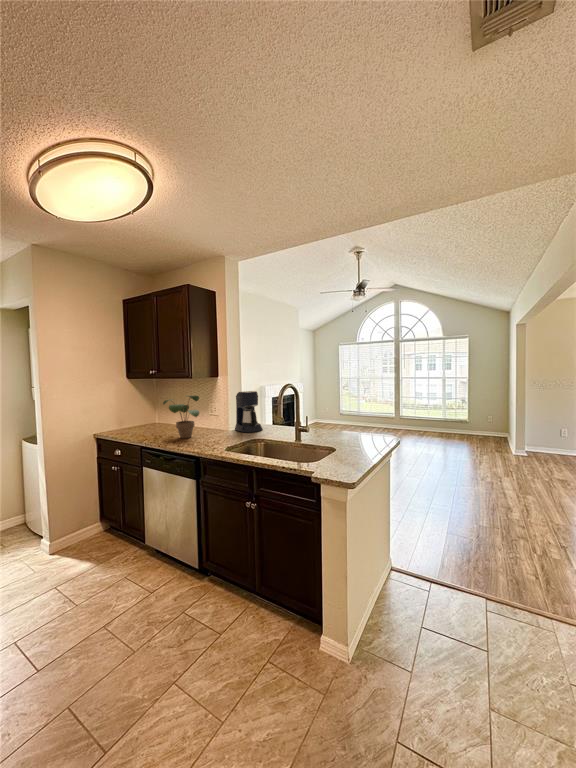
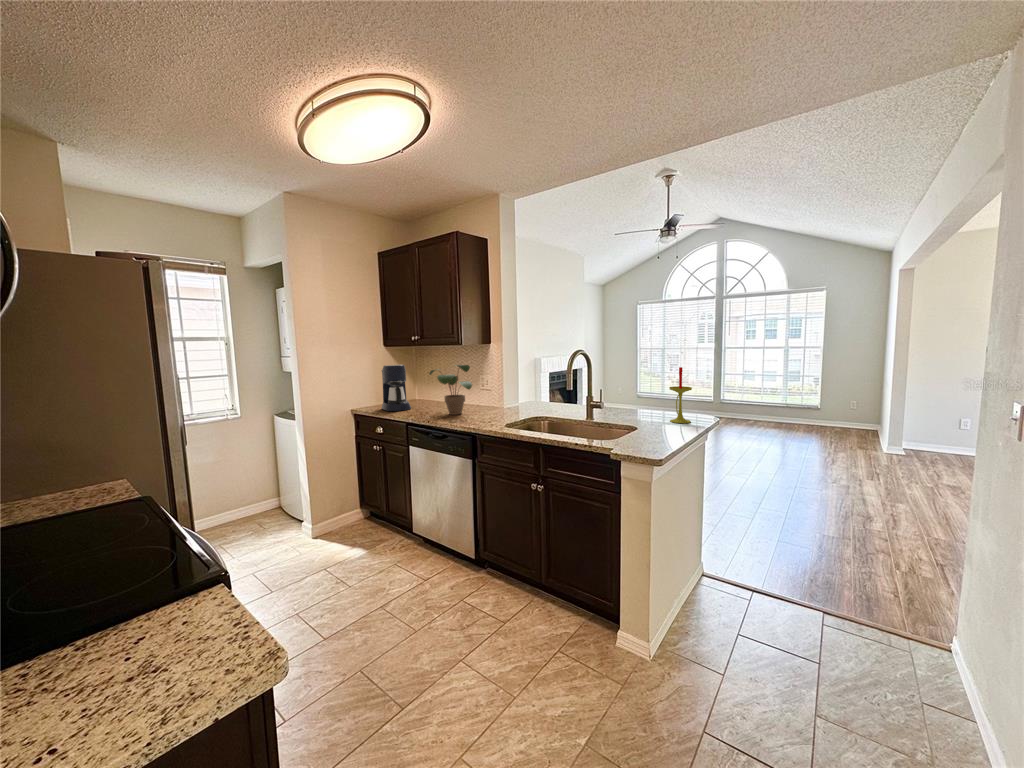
coffee maker: present [235,391,263,432] -> present [382,365,411,411]
candle: none [360,397,378,444] -> present [669,367,692,423]

